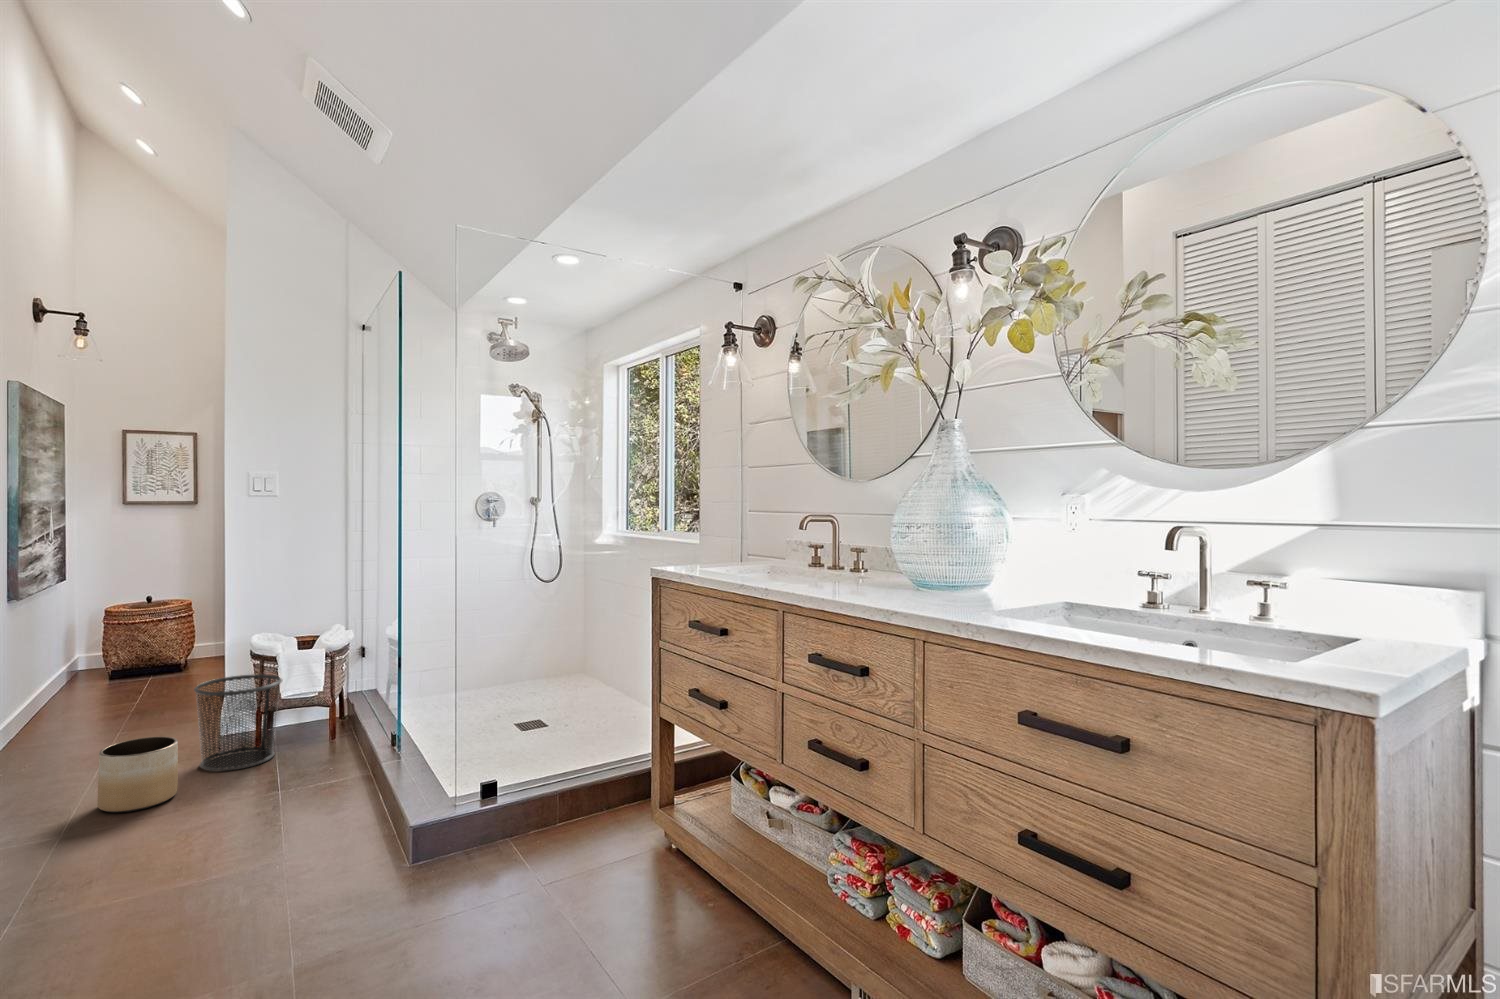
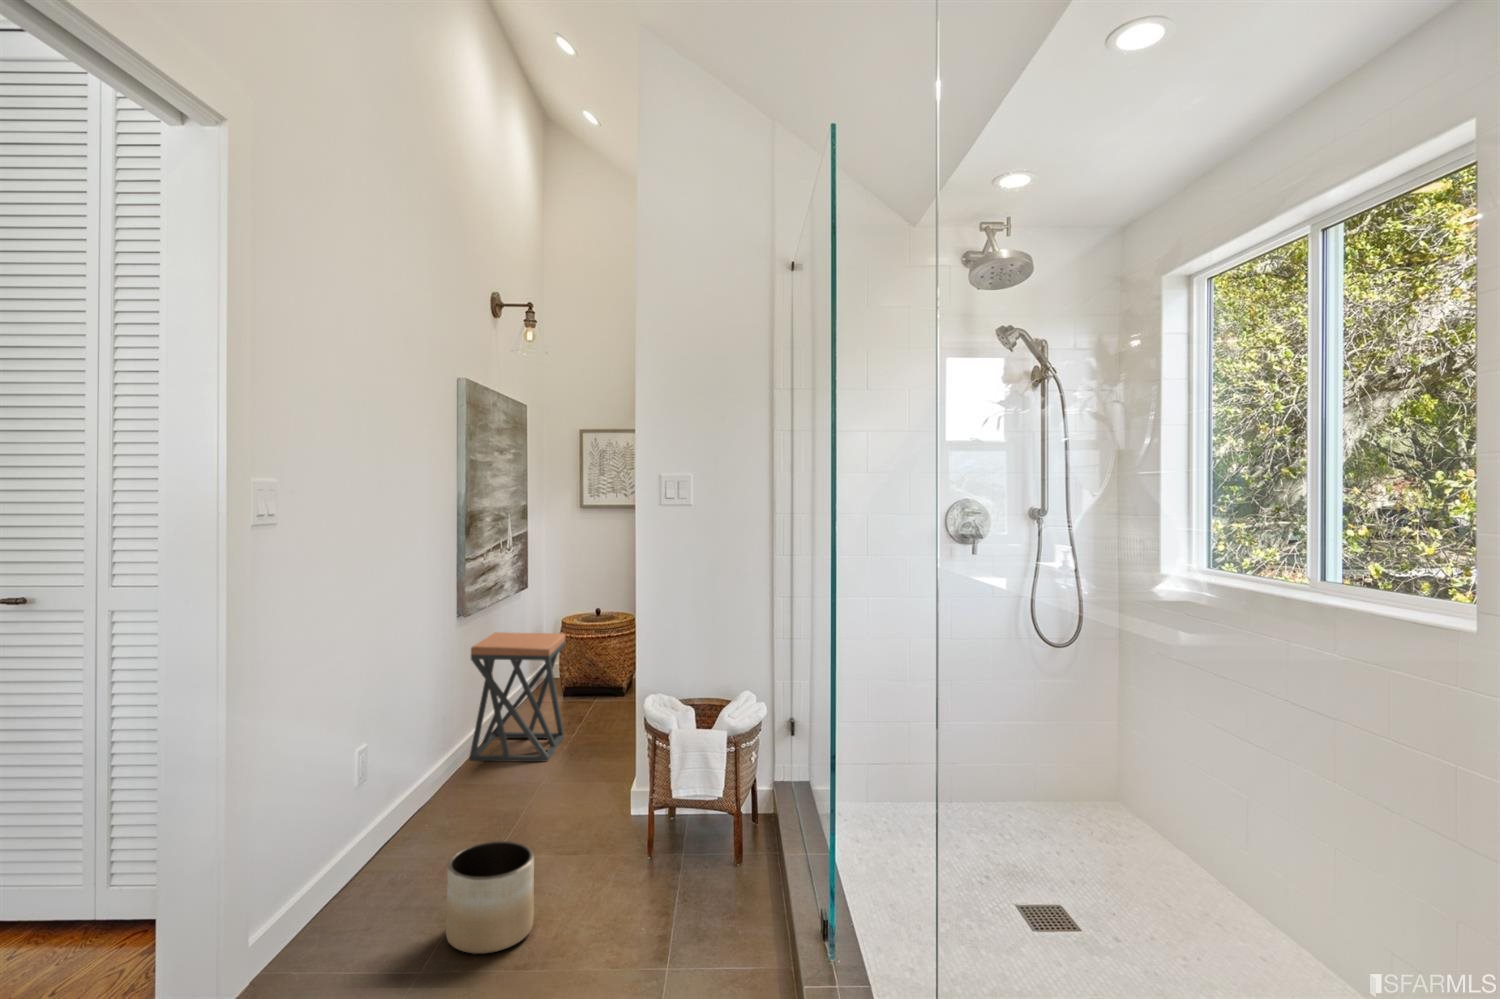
stool: none [30,611,133,731] -> present [469,632,565,761]
waste bin: present [194,674,282,771] -> none [569,756,670,899]

